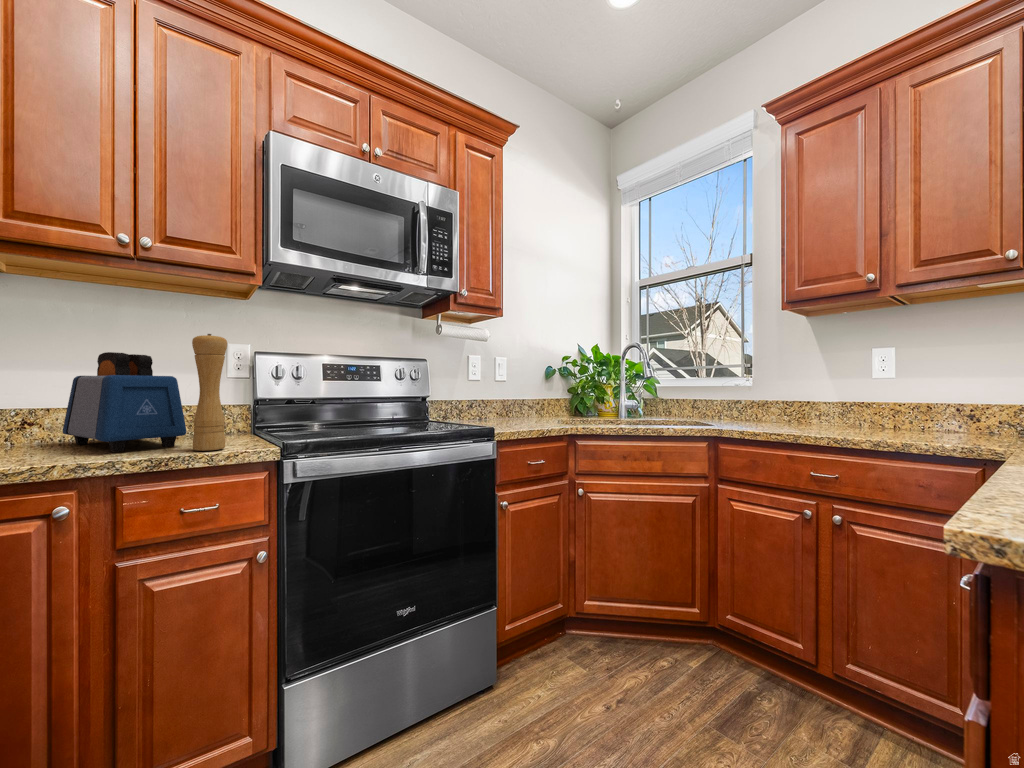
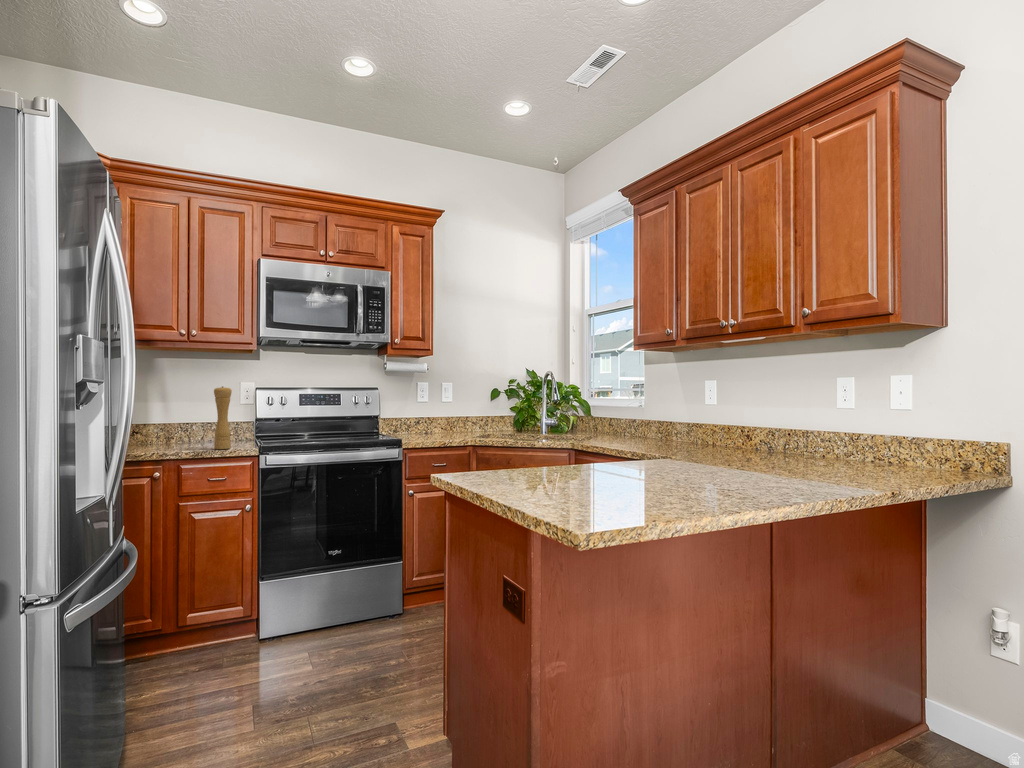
toaster: present [63,352,187,452] -> none [153,396,212,449]

